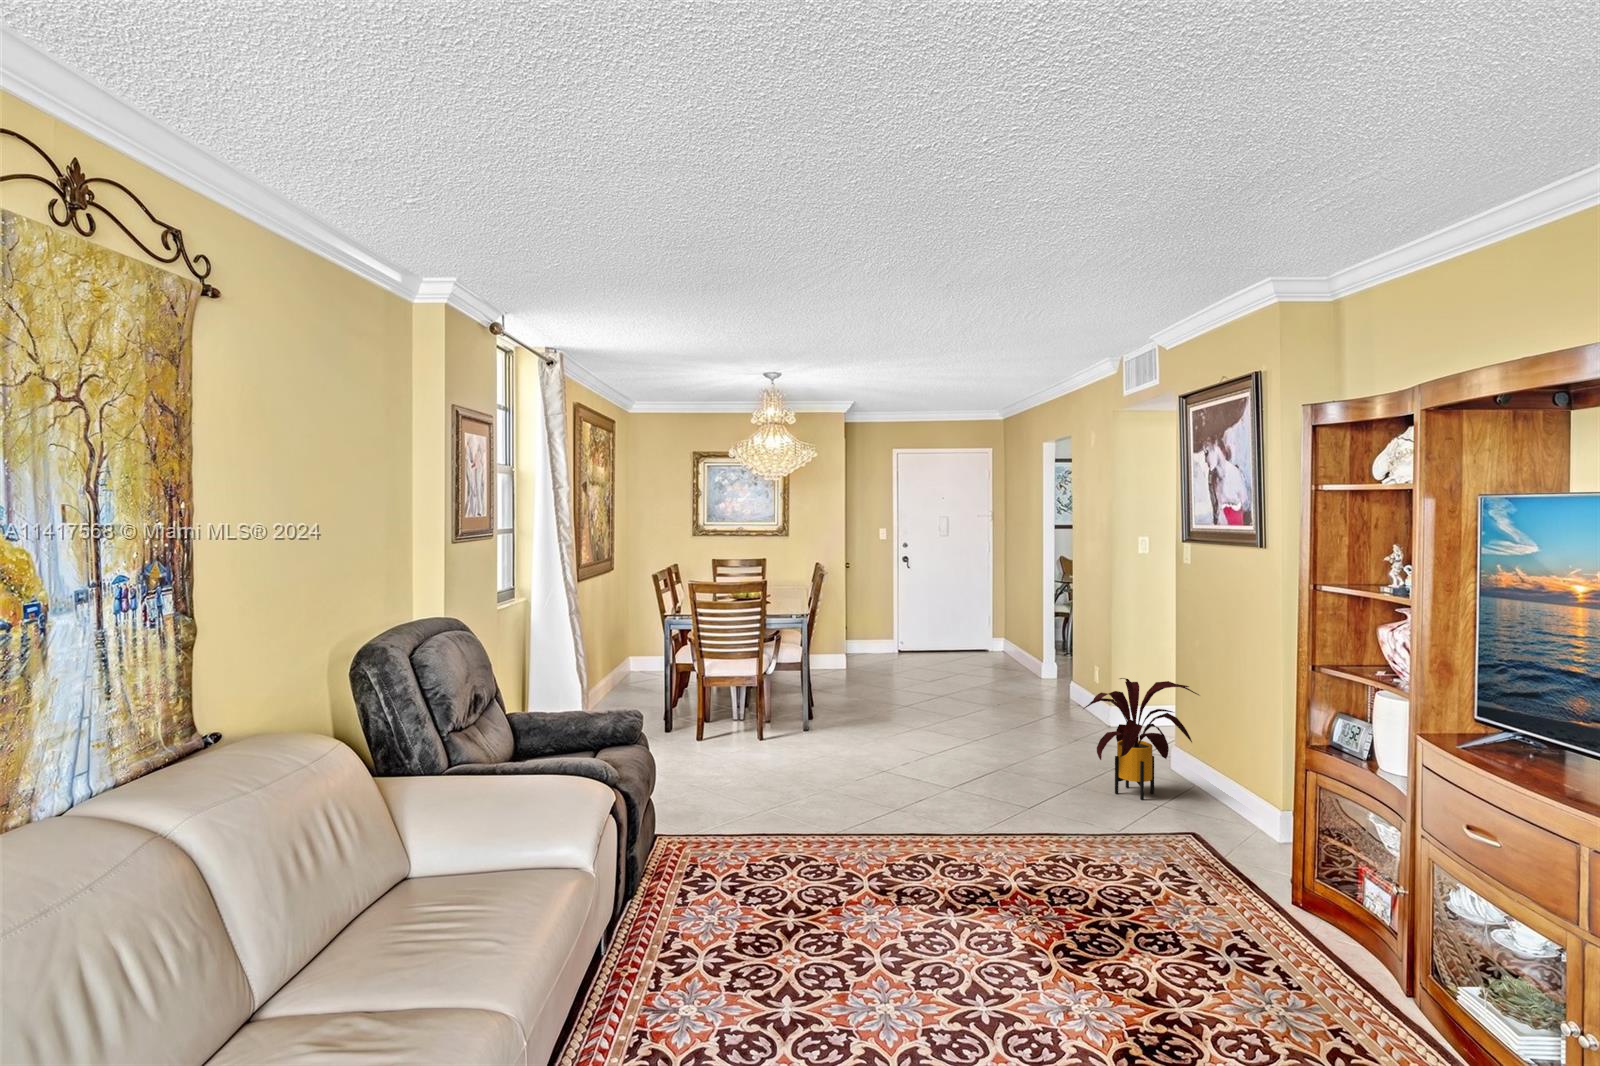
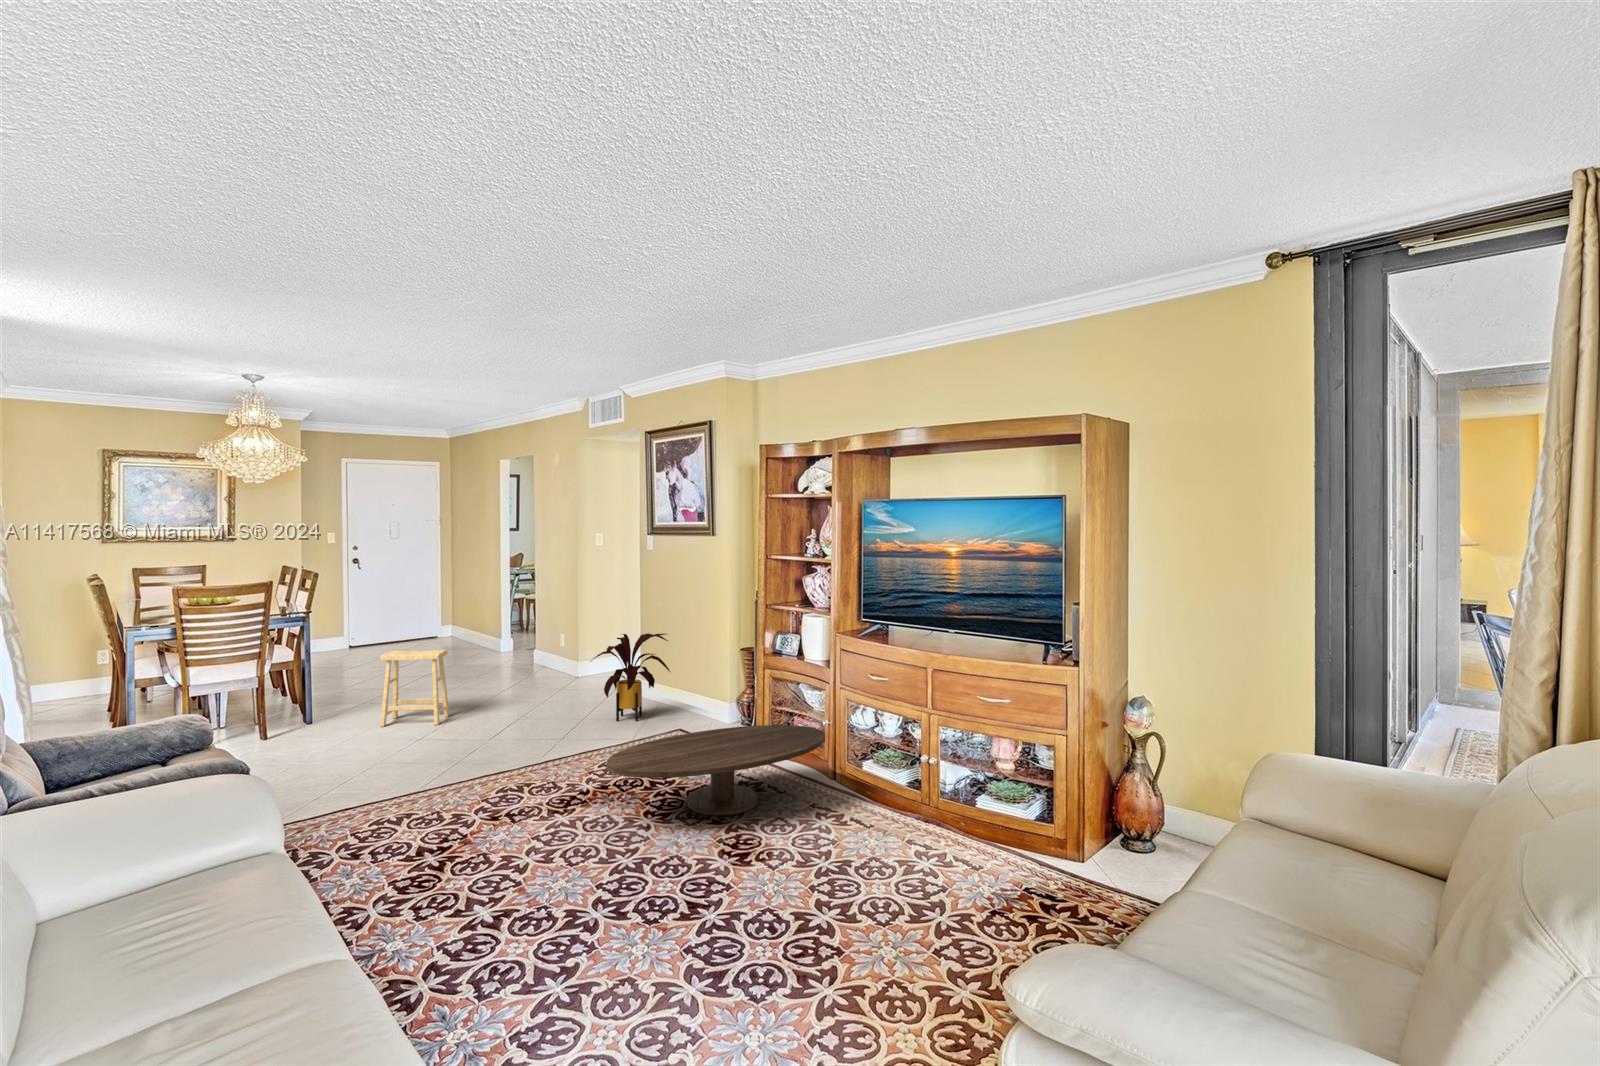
footstool: none [866,664,936,753] -> present [380,650,449,727]
coffee table: none [998,844,1392,1000] -> present [607,725,825,816]

